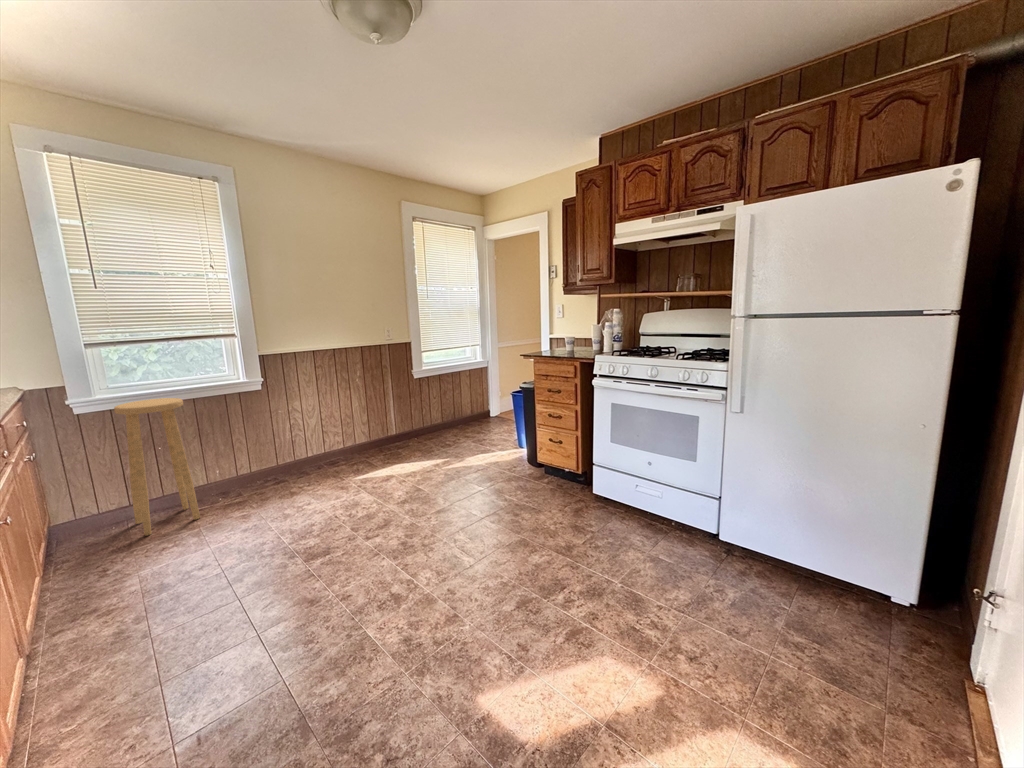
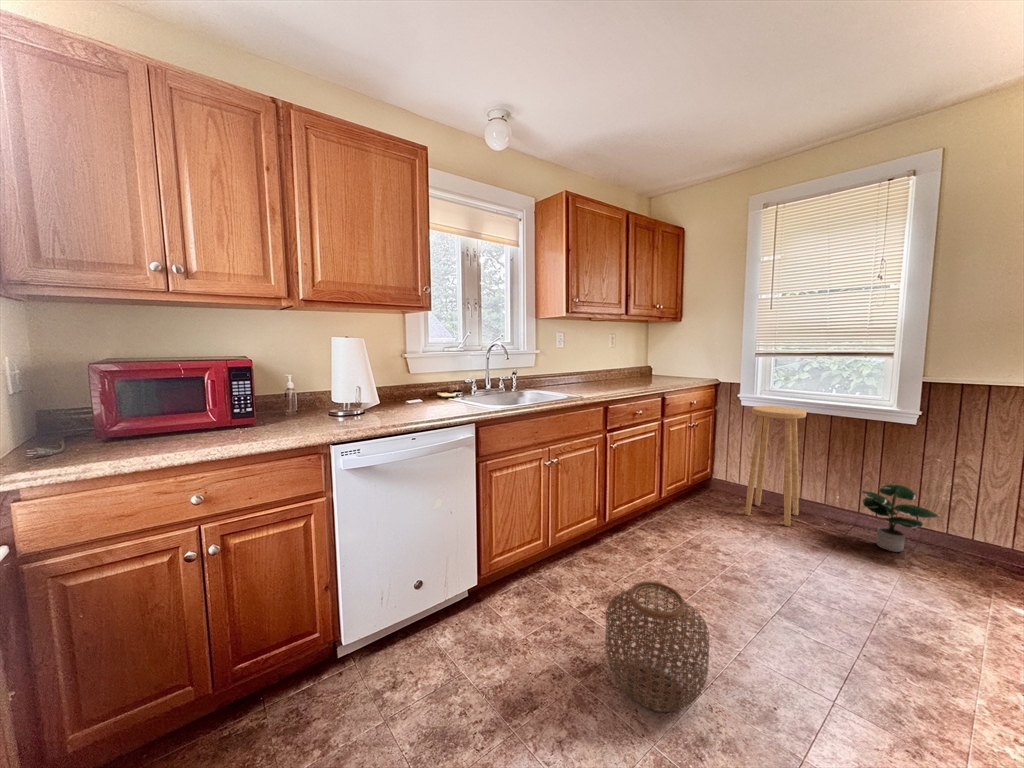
potted plant: none [246,439,300,491] -> present [861,484,939,552]
woven basket: none [289,560,396,688] -> present [605,582,709,712]

